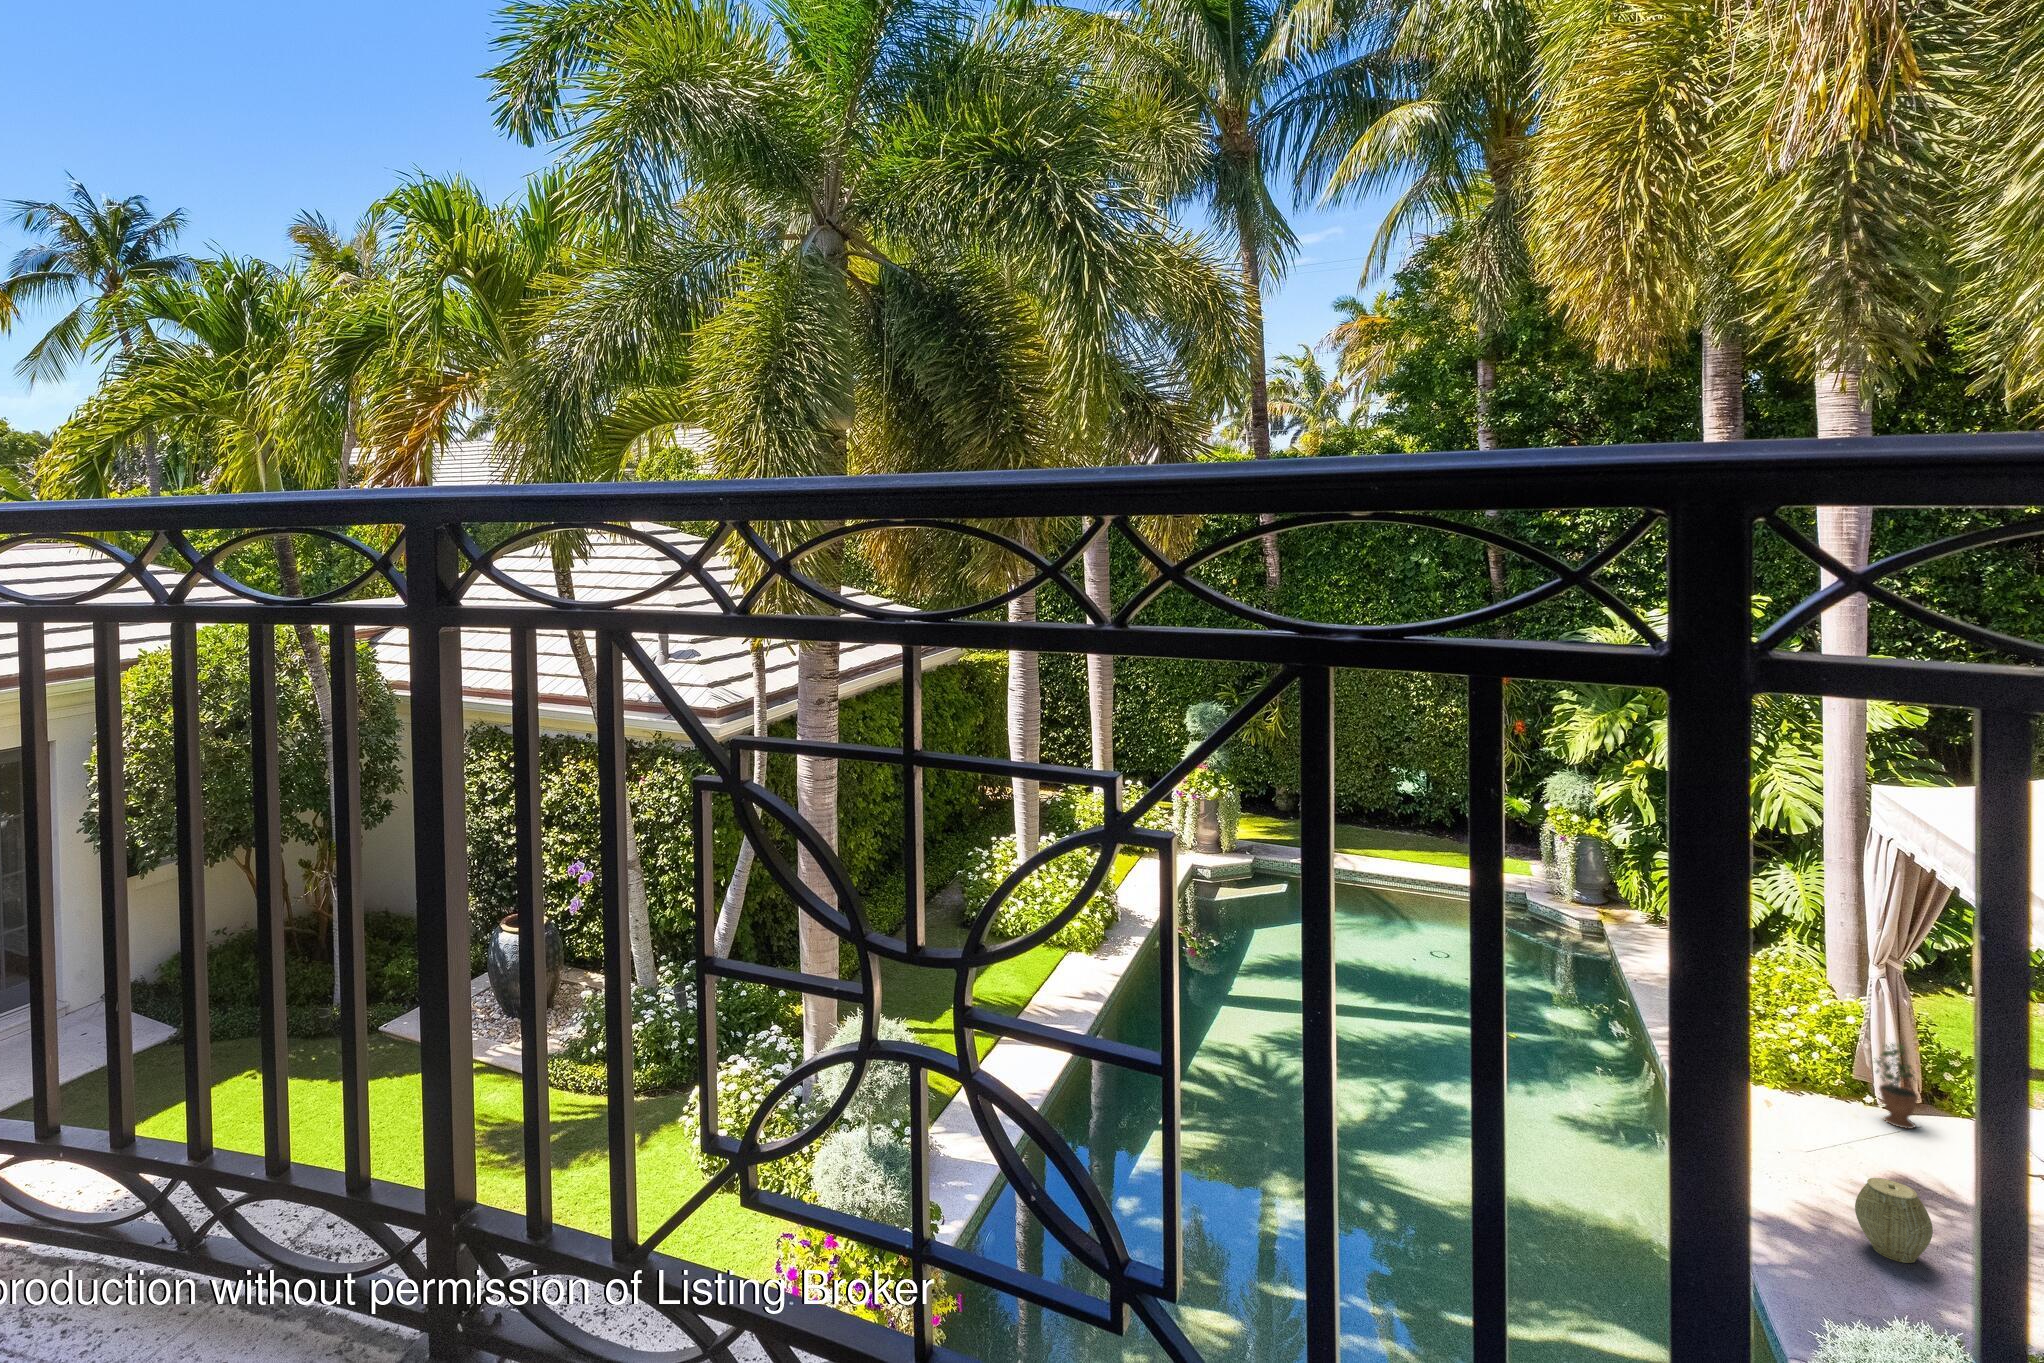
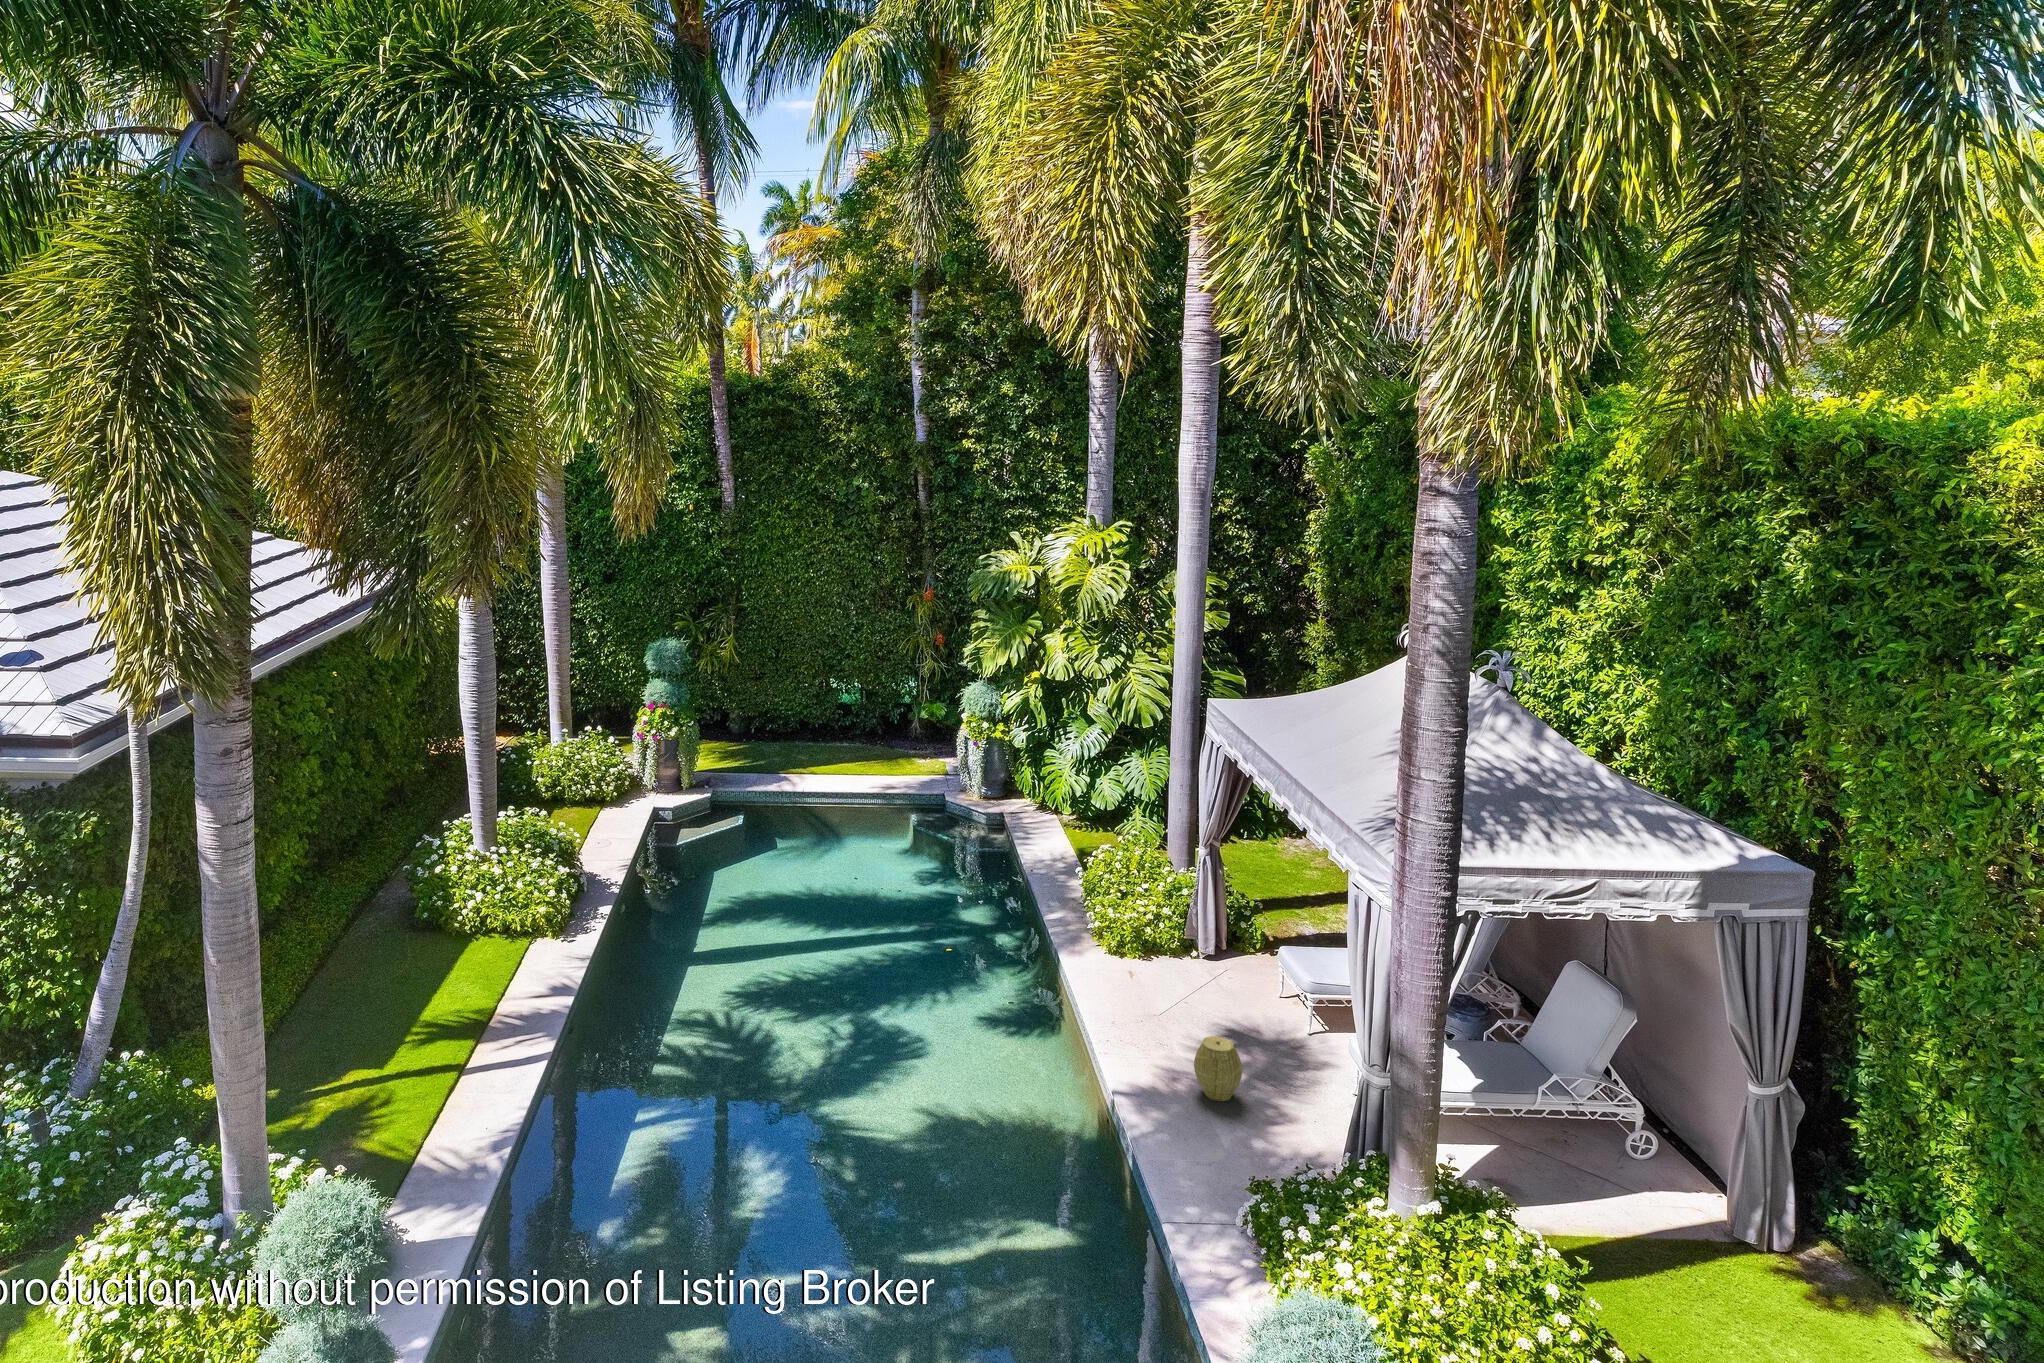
potted plant: present [1874,1044,1918,1129] -> none [1198,903,1228,975]

